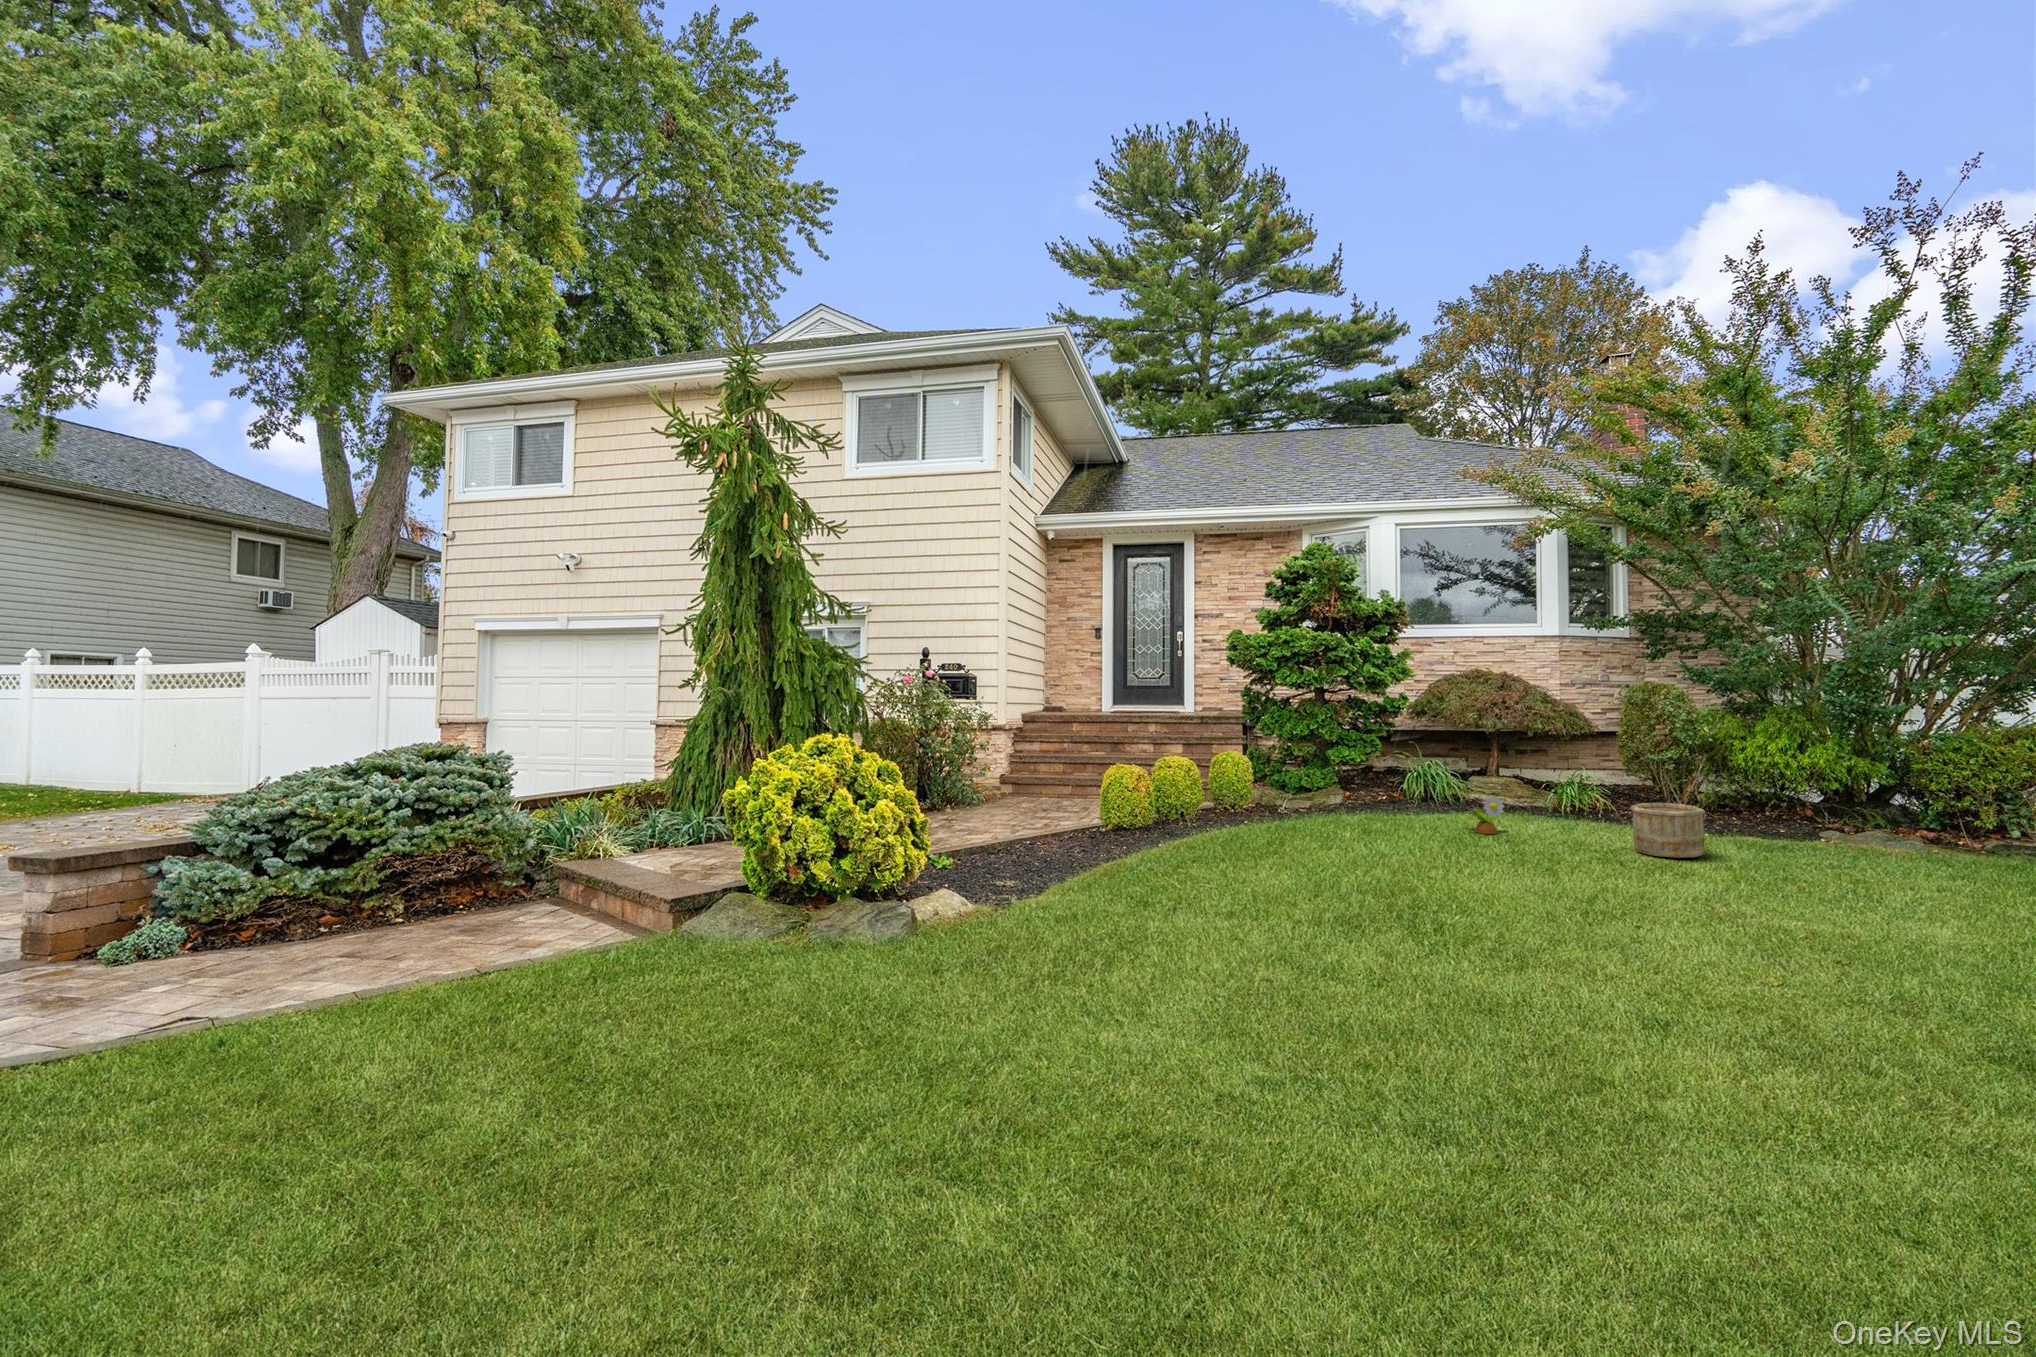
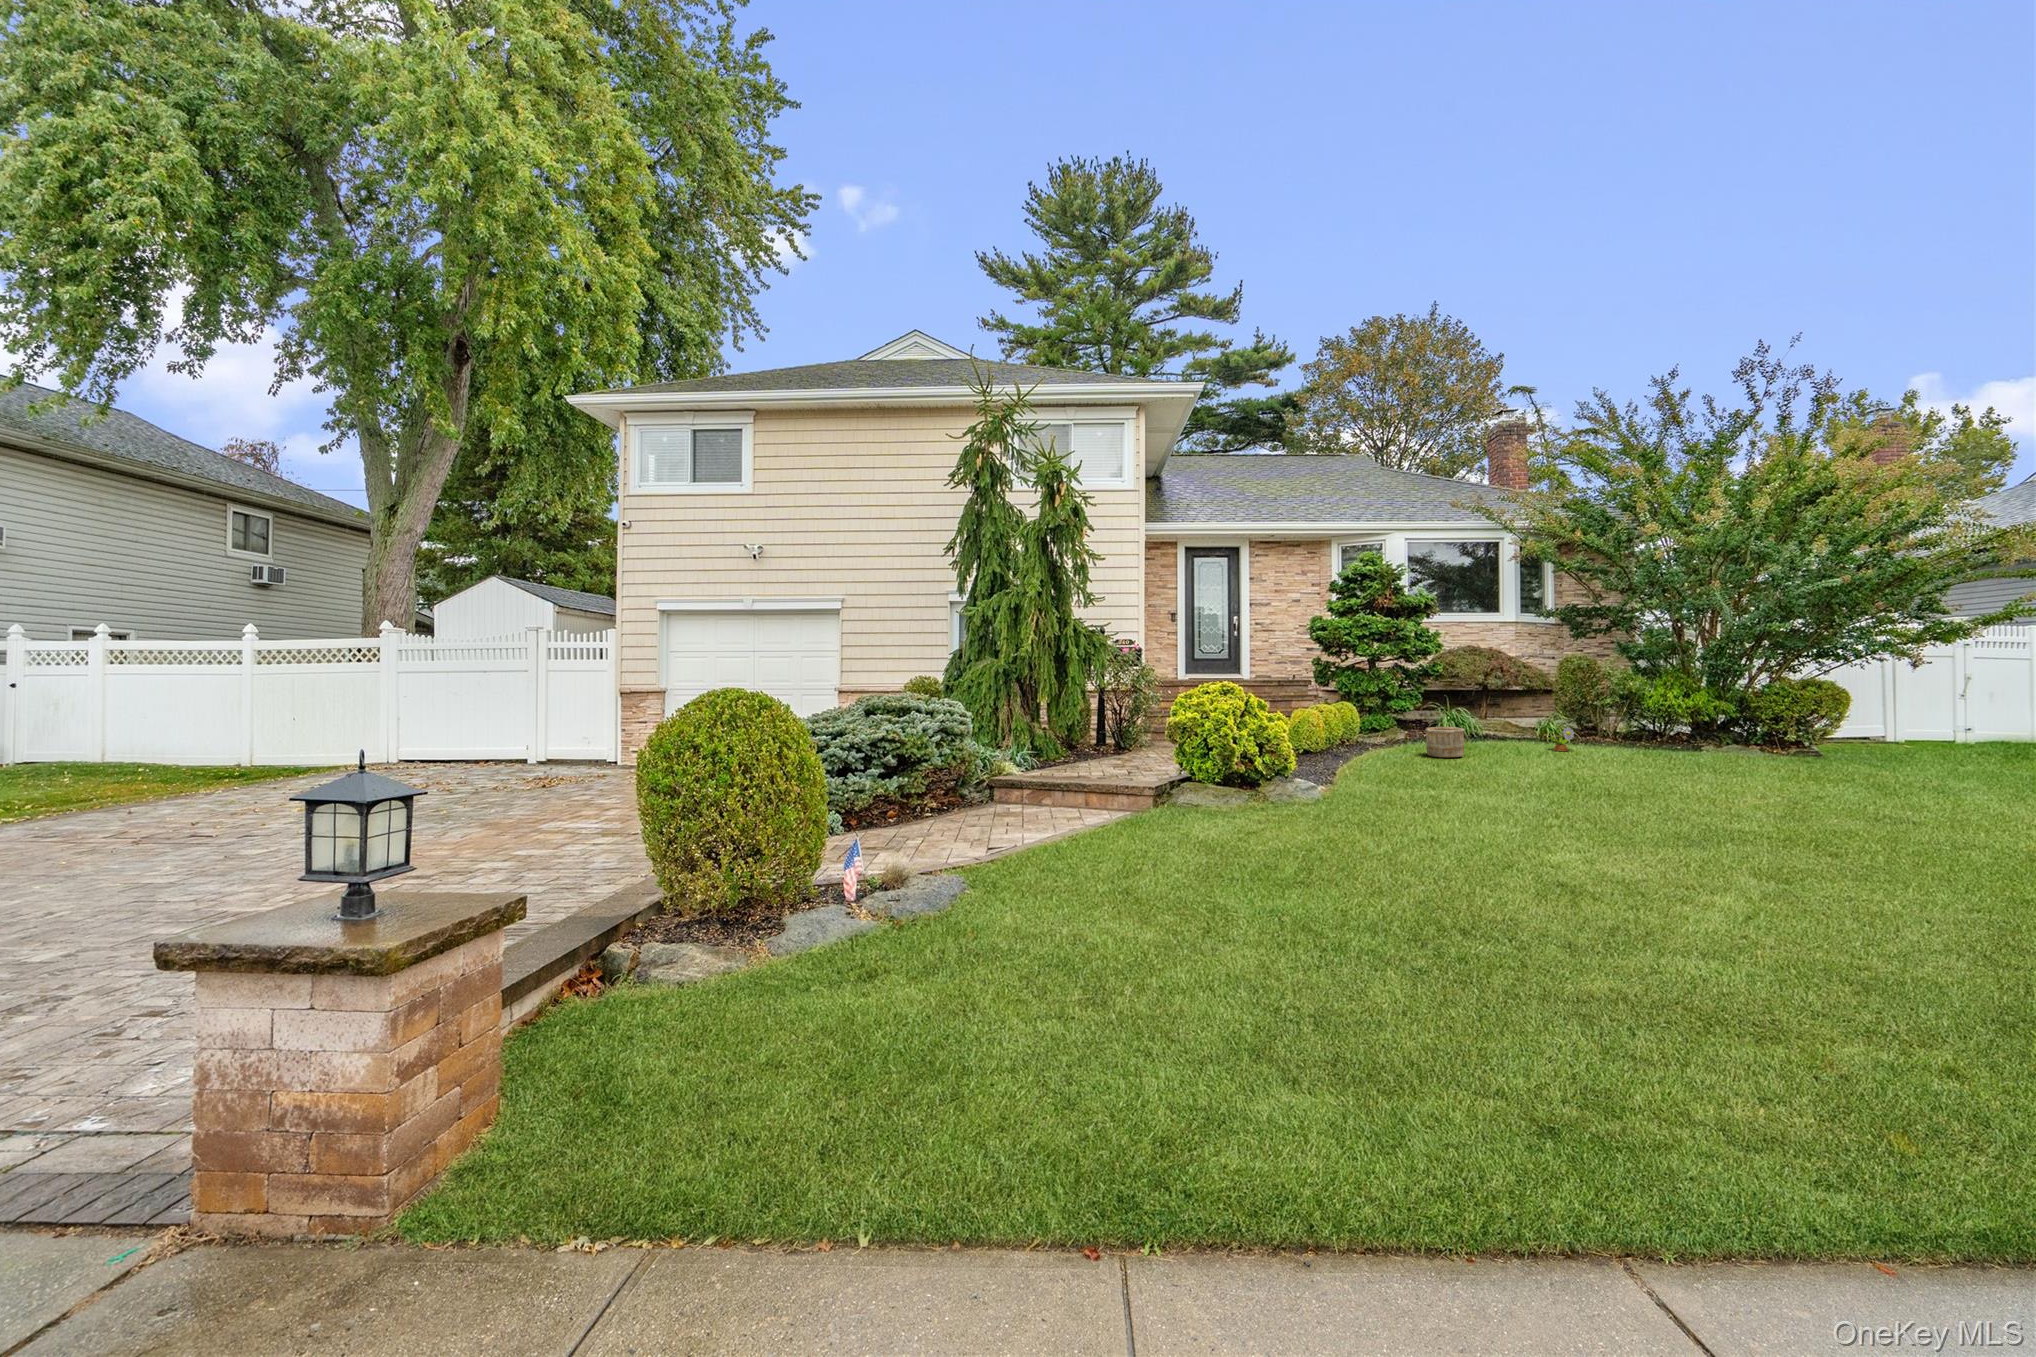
wooden bucket: present [1630,803,1705,858] -> present [1425,727,1465,757]

